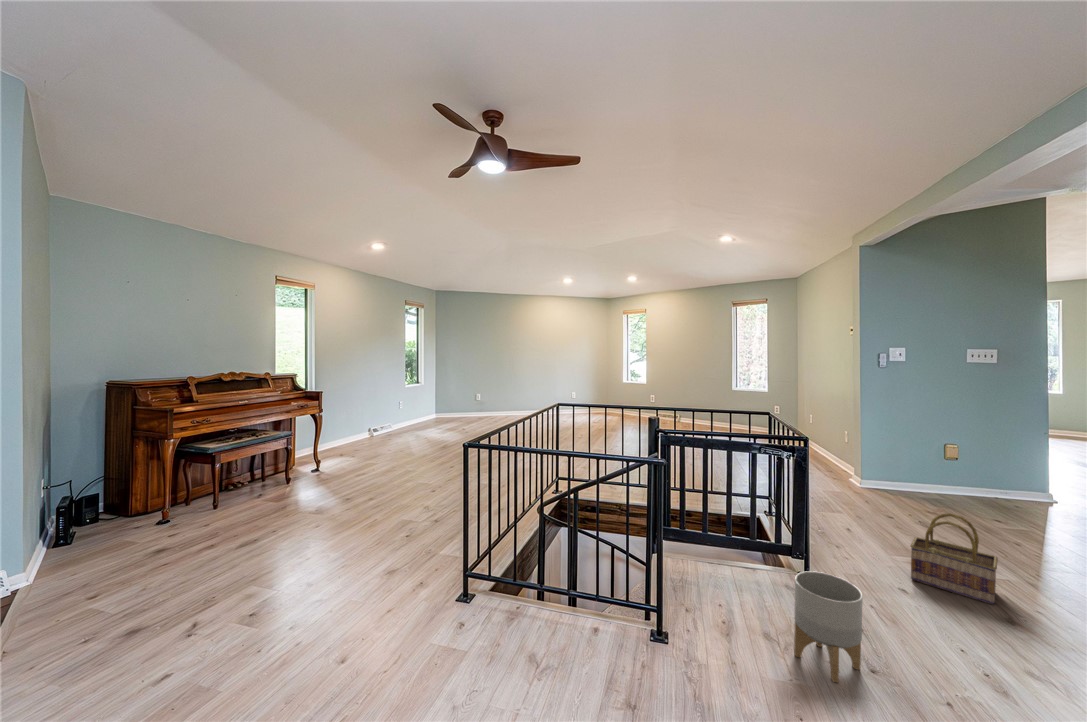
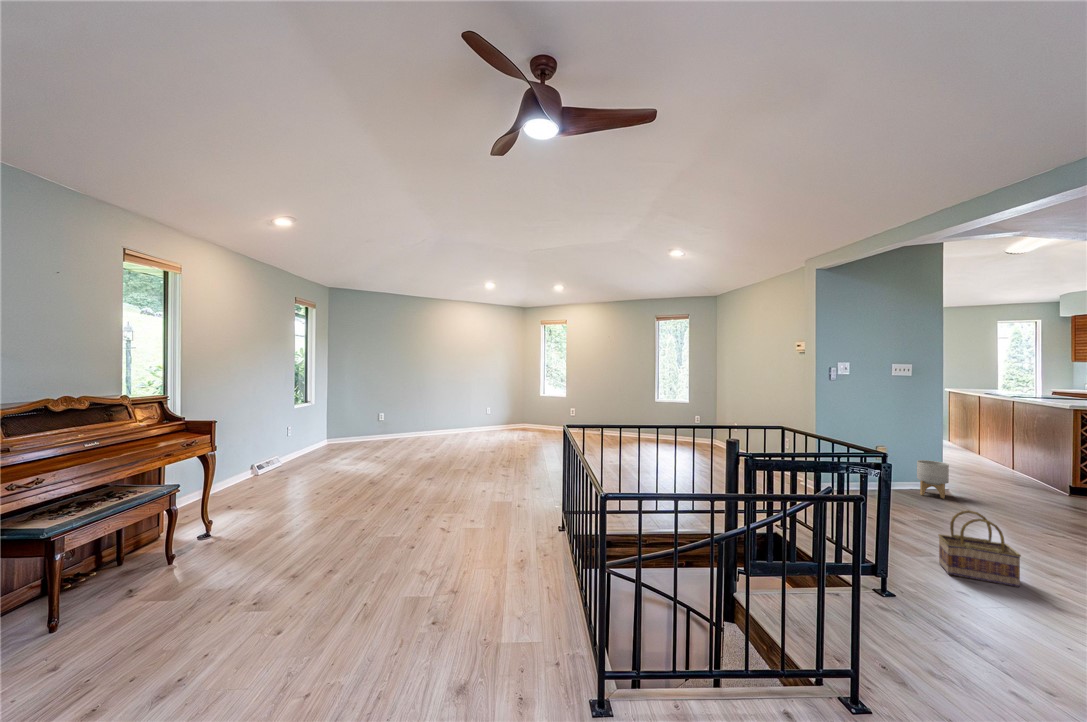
planter: present [794,571,863,683] -> present [917,460,949,499]

